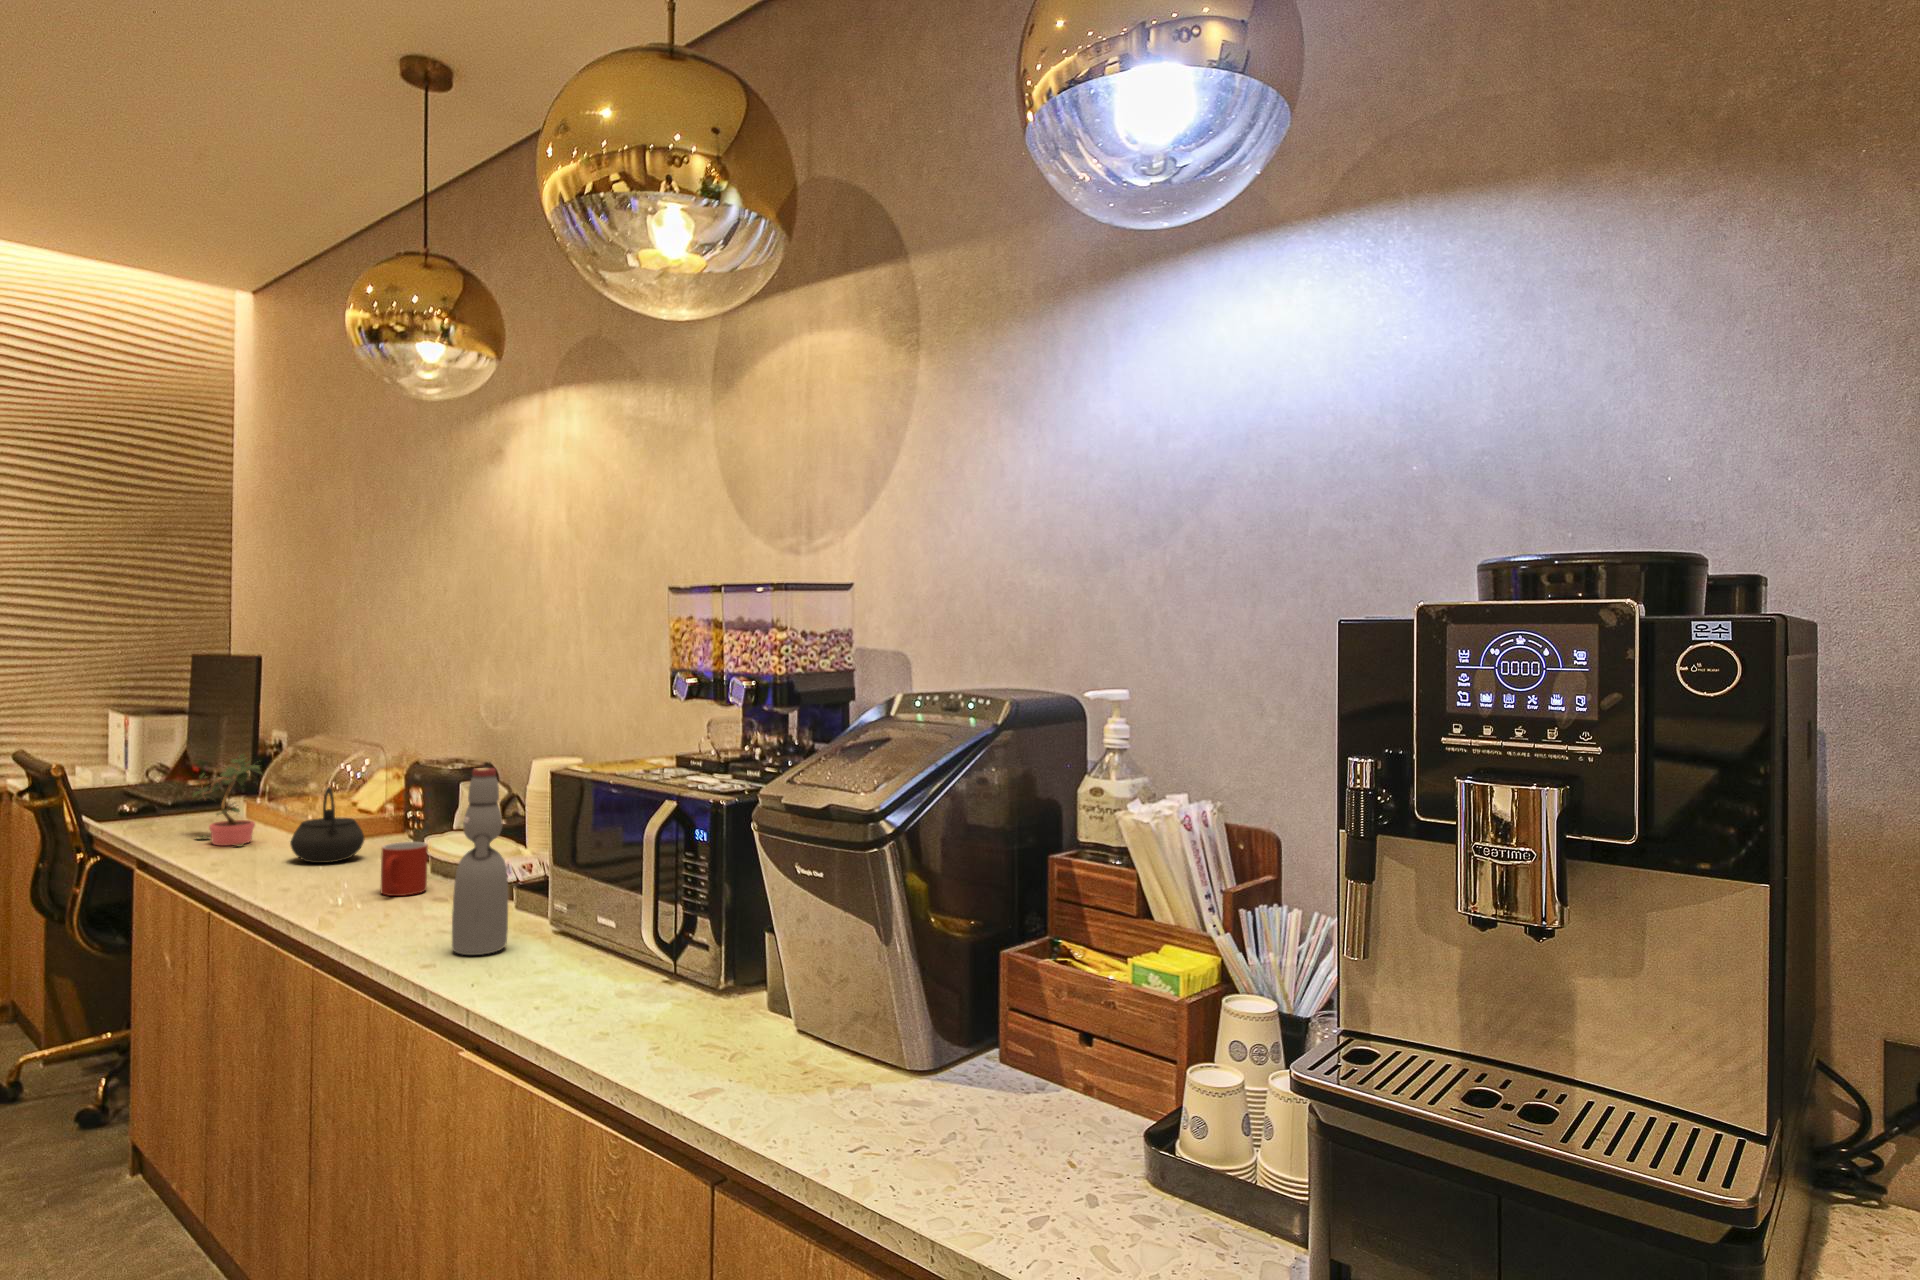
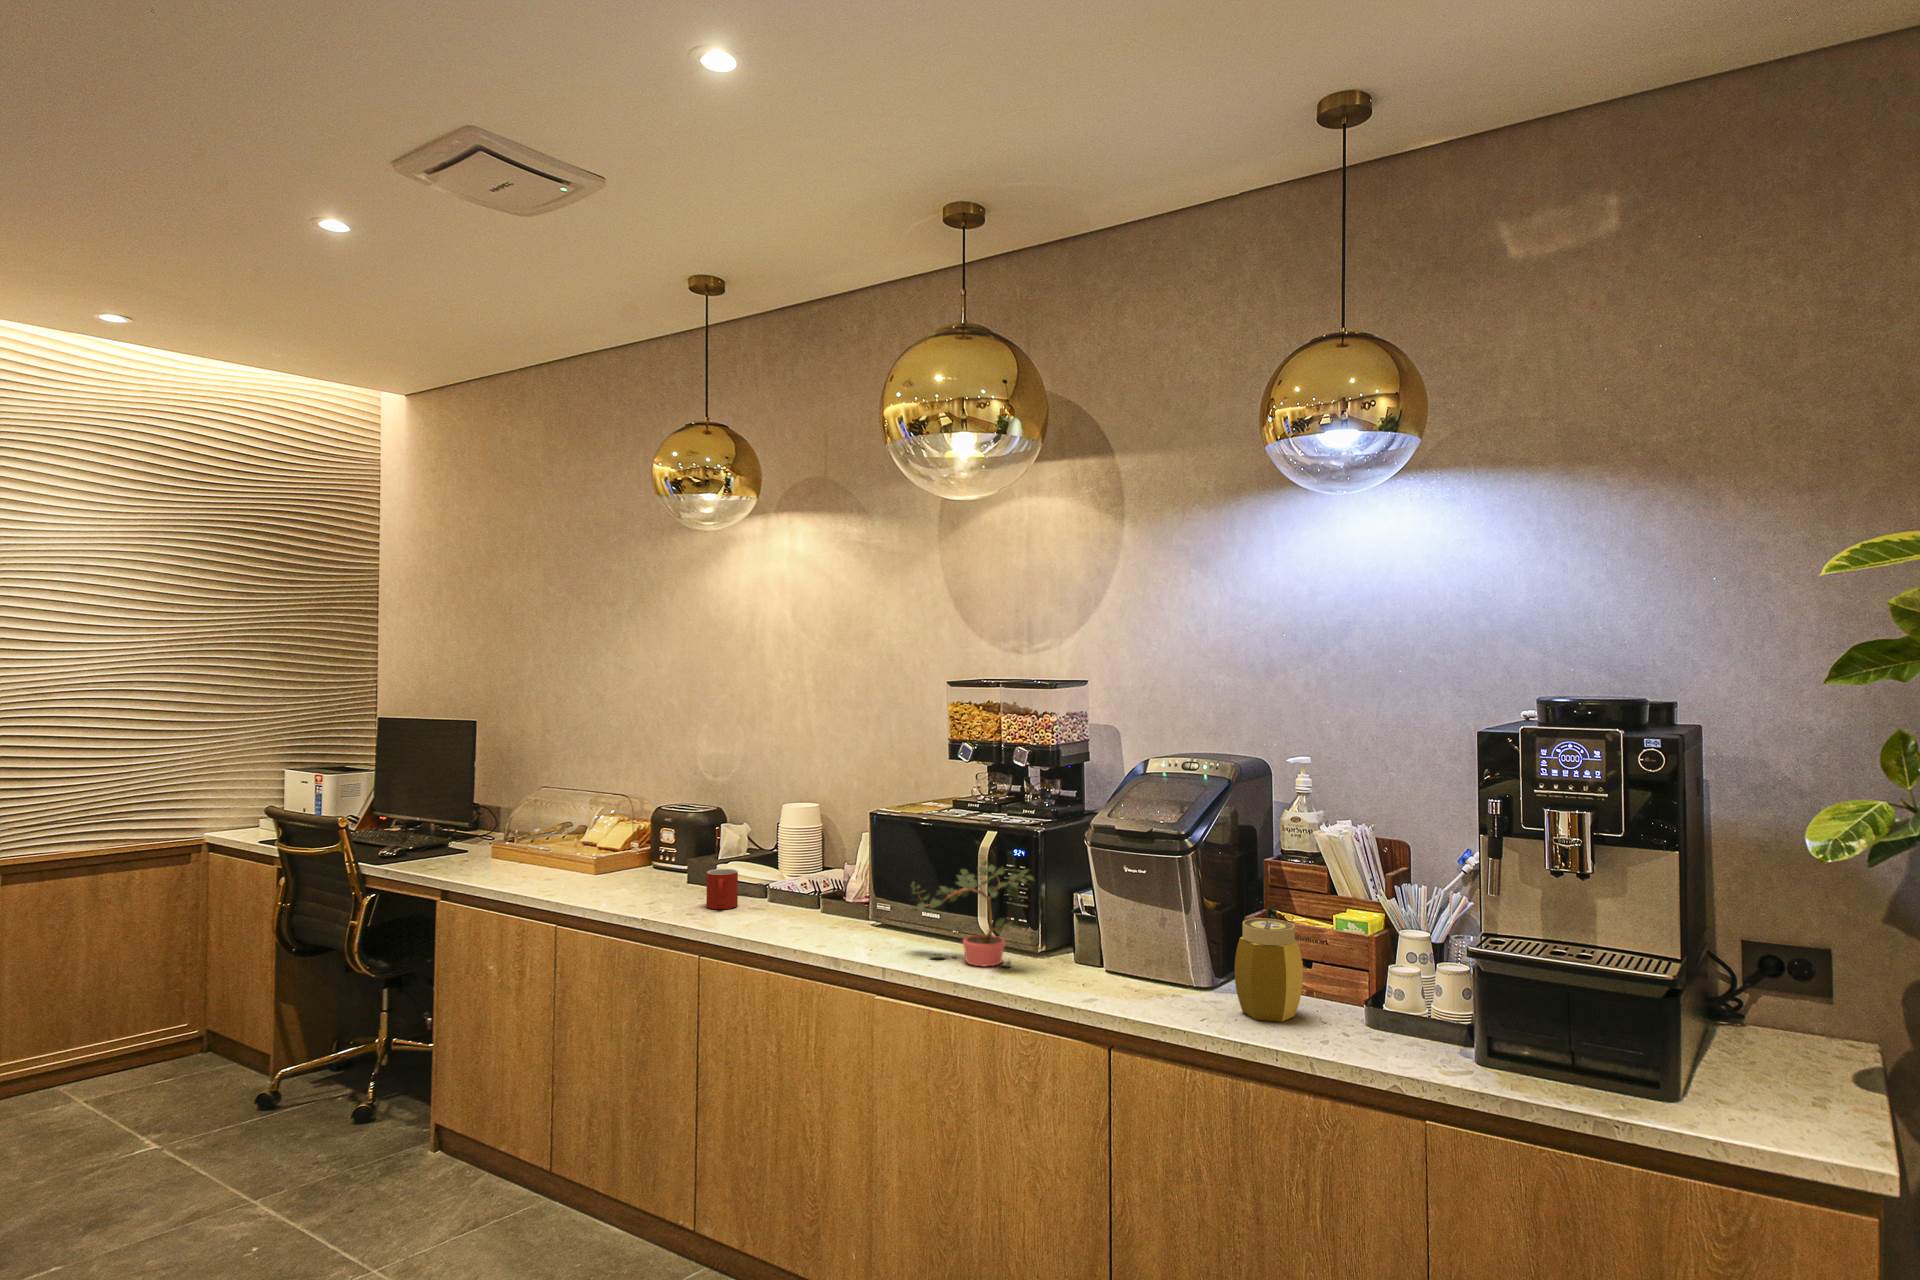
potted plant: present [193,754,262,846] -> present [908,861,1034,967]
bottle: present [452,768,508,955] -> none [825,813,860,943]
kettle: present [290,788,365,863] -> none [595,829,647,889]
jar: none [928,959,1039,1153] -> present [1235,918,1303,1022]

